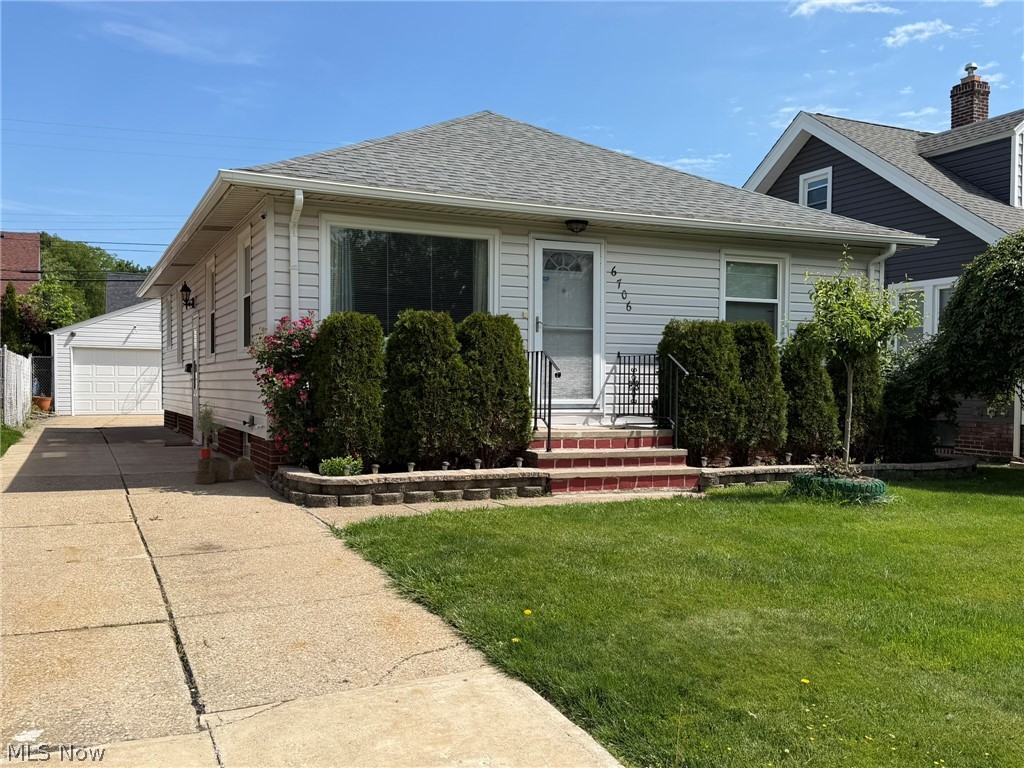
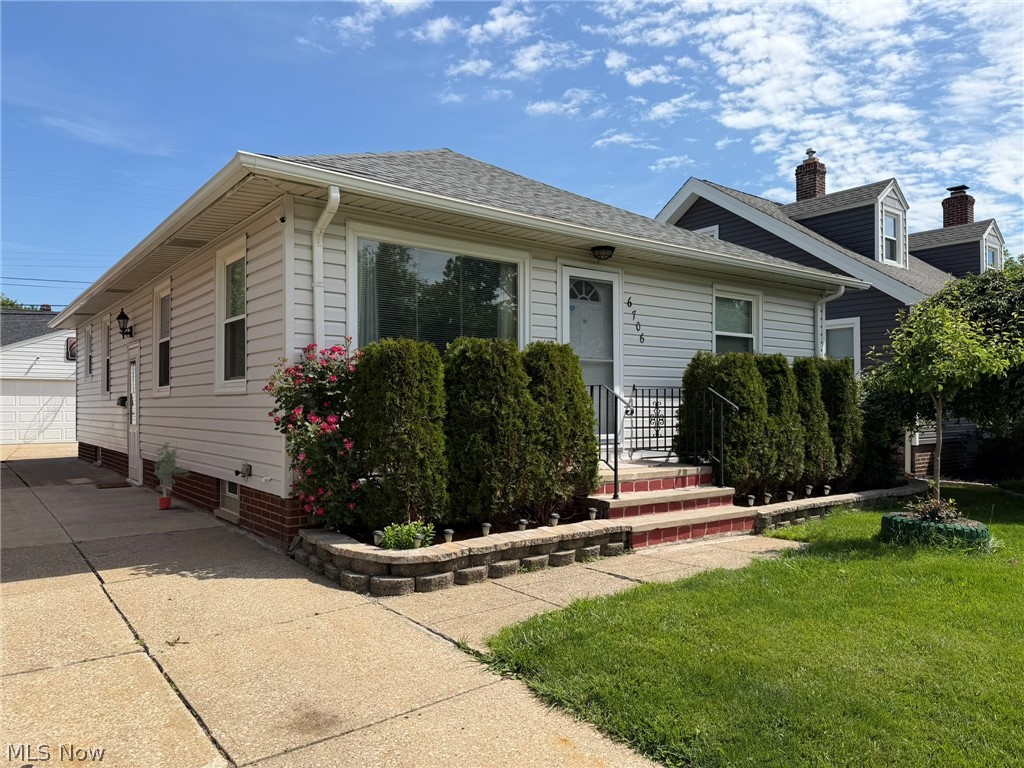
woven basket: present [195,457,255,484] -> none [180,514,253,554]

